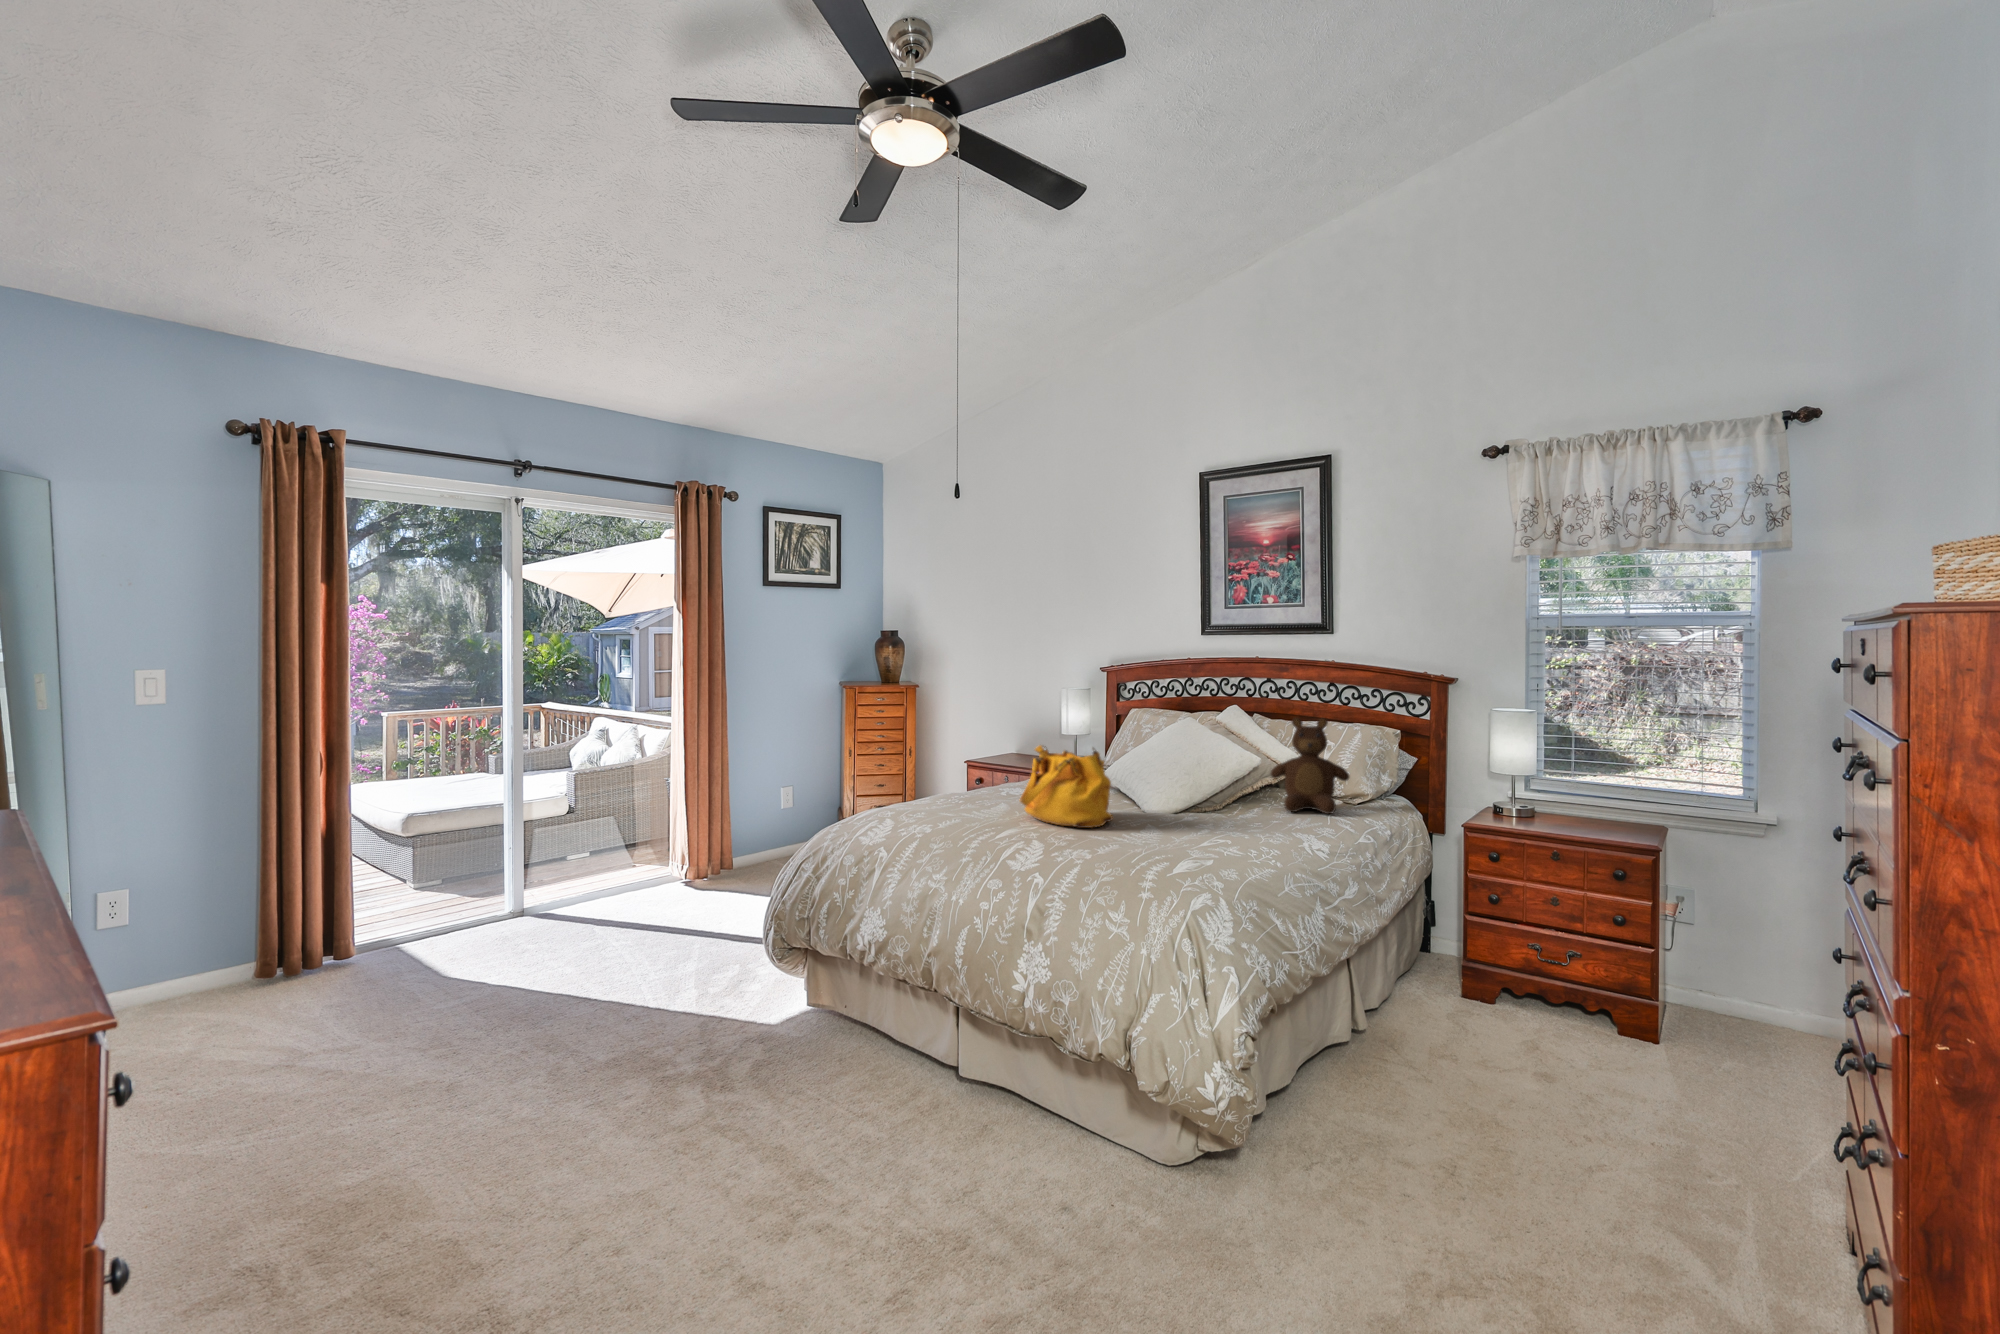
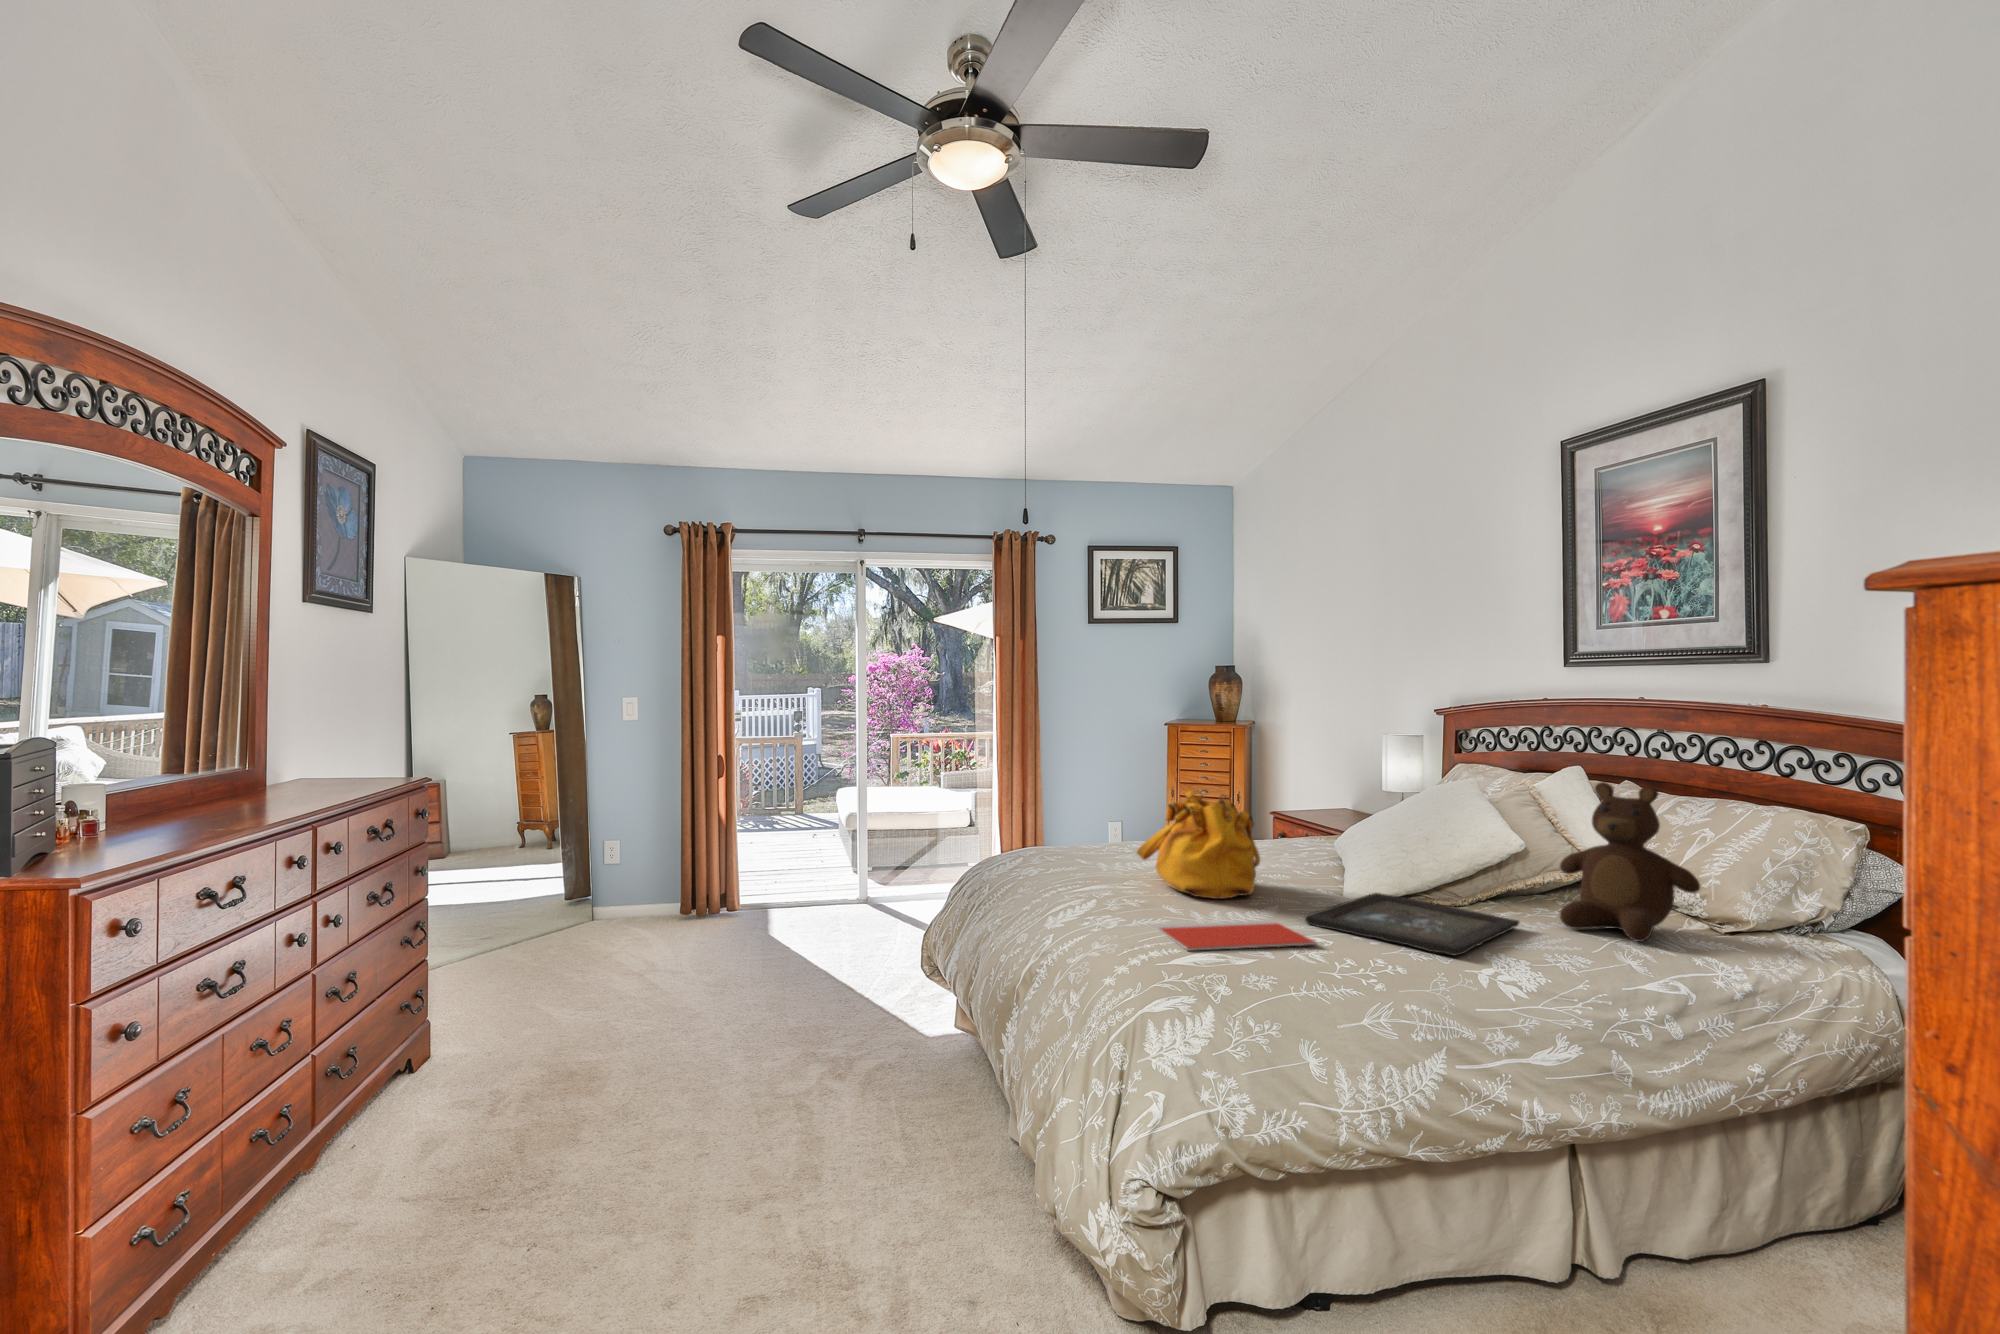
tray: none [1175,807,1283,838] -> present [1305,893,1519,956]
notebook: none [1105,835,1211,862] -> present [1154,920,1317,951]

